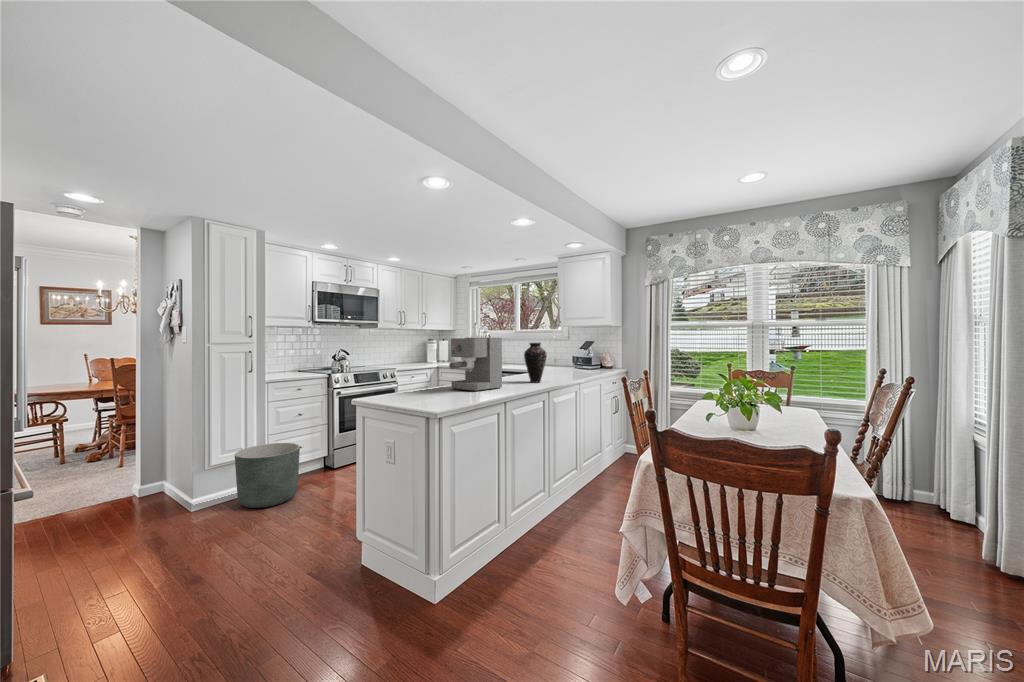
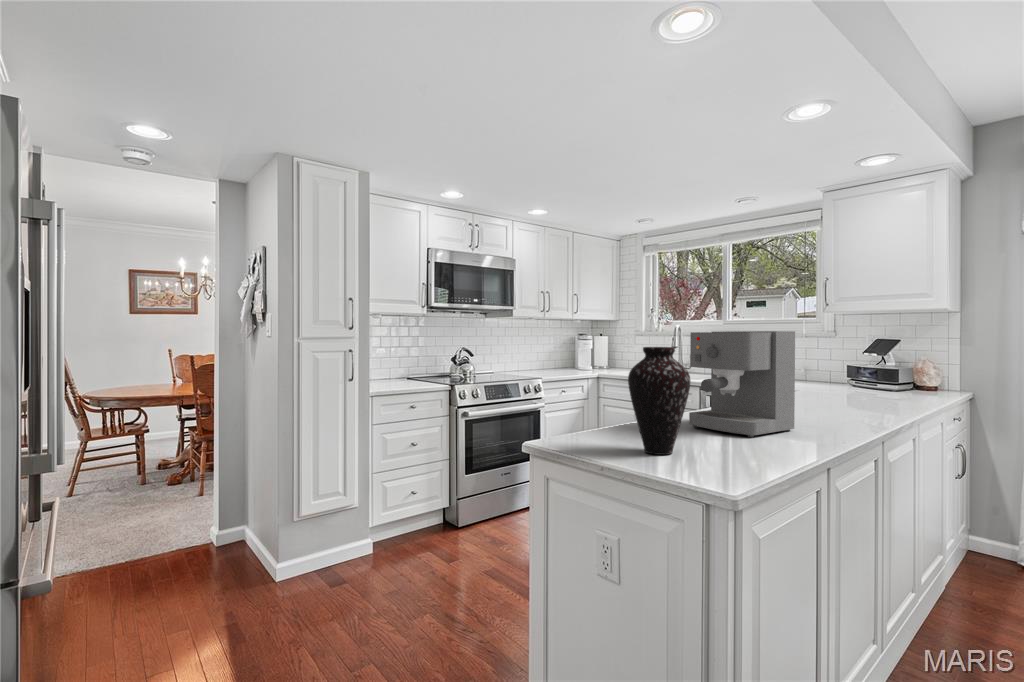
vase: present [524,343,547,383] -> present [628,347,690,455]
planter: present [235,443,300,508] -> none [331,488,418,589]

